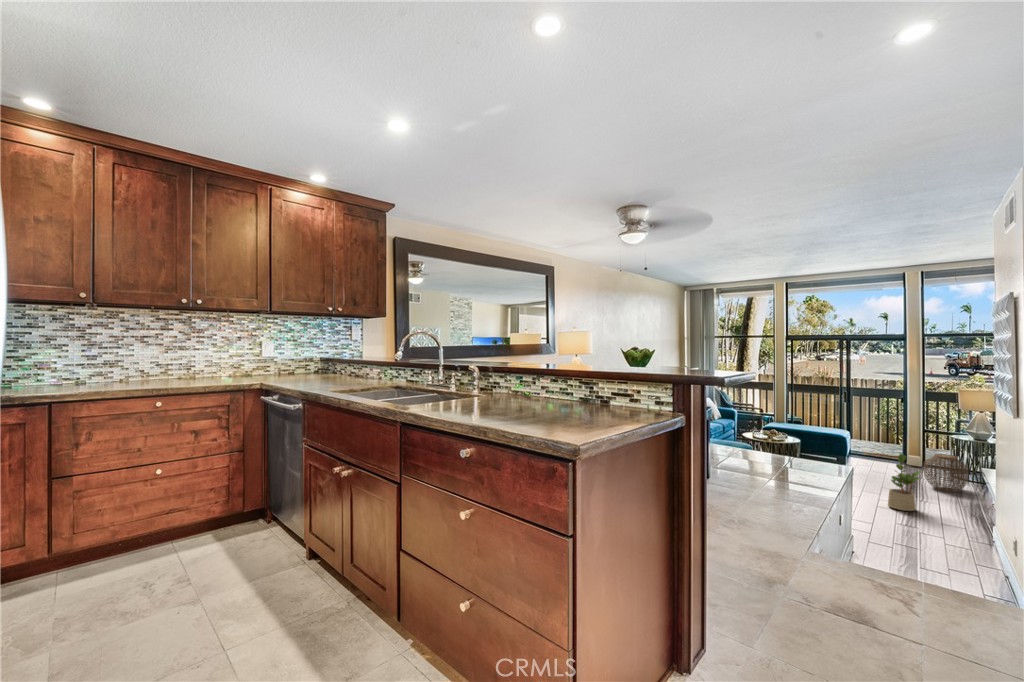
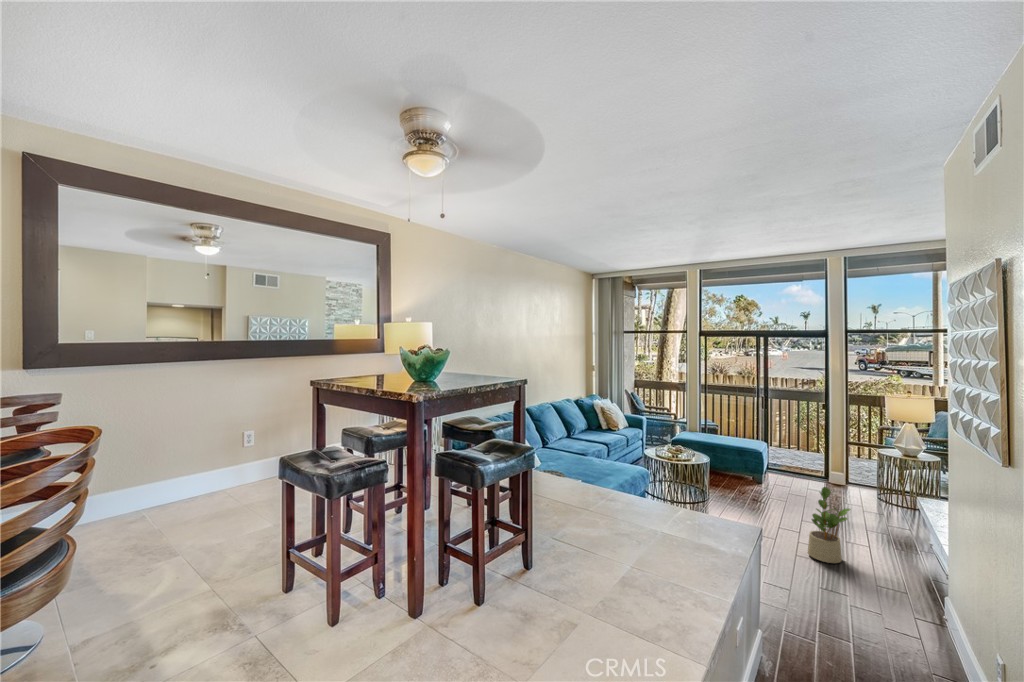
woven basket: present [924,454,968,492] -> none [849,475,901,524]

